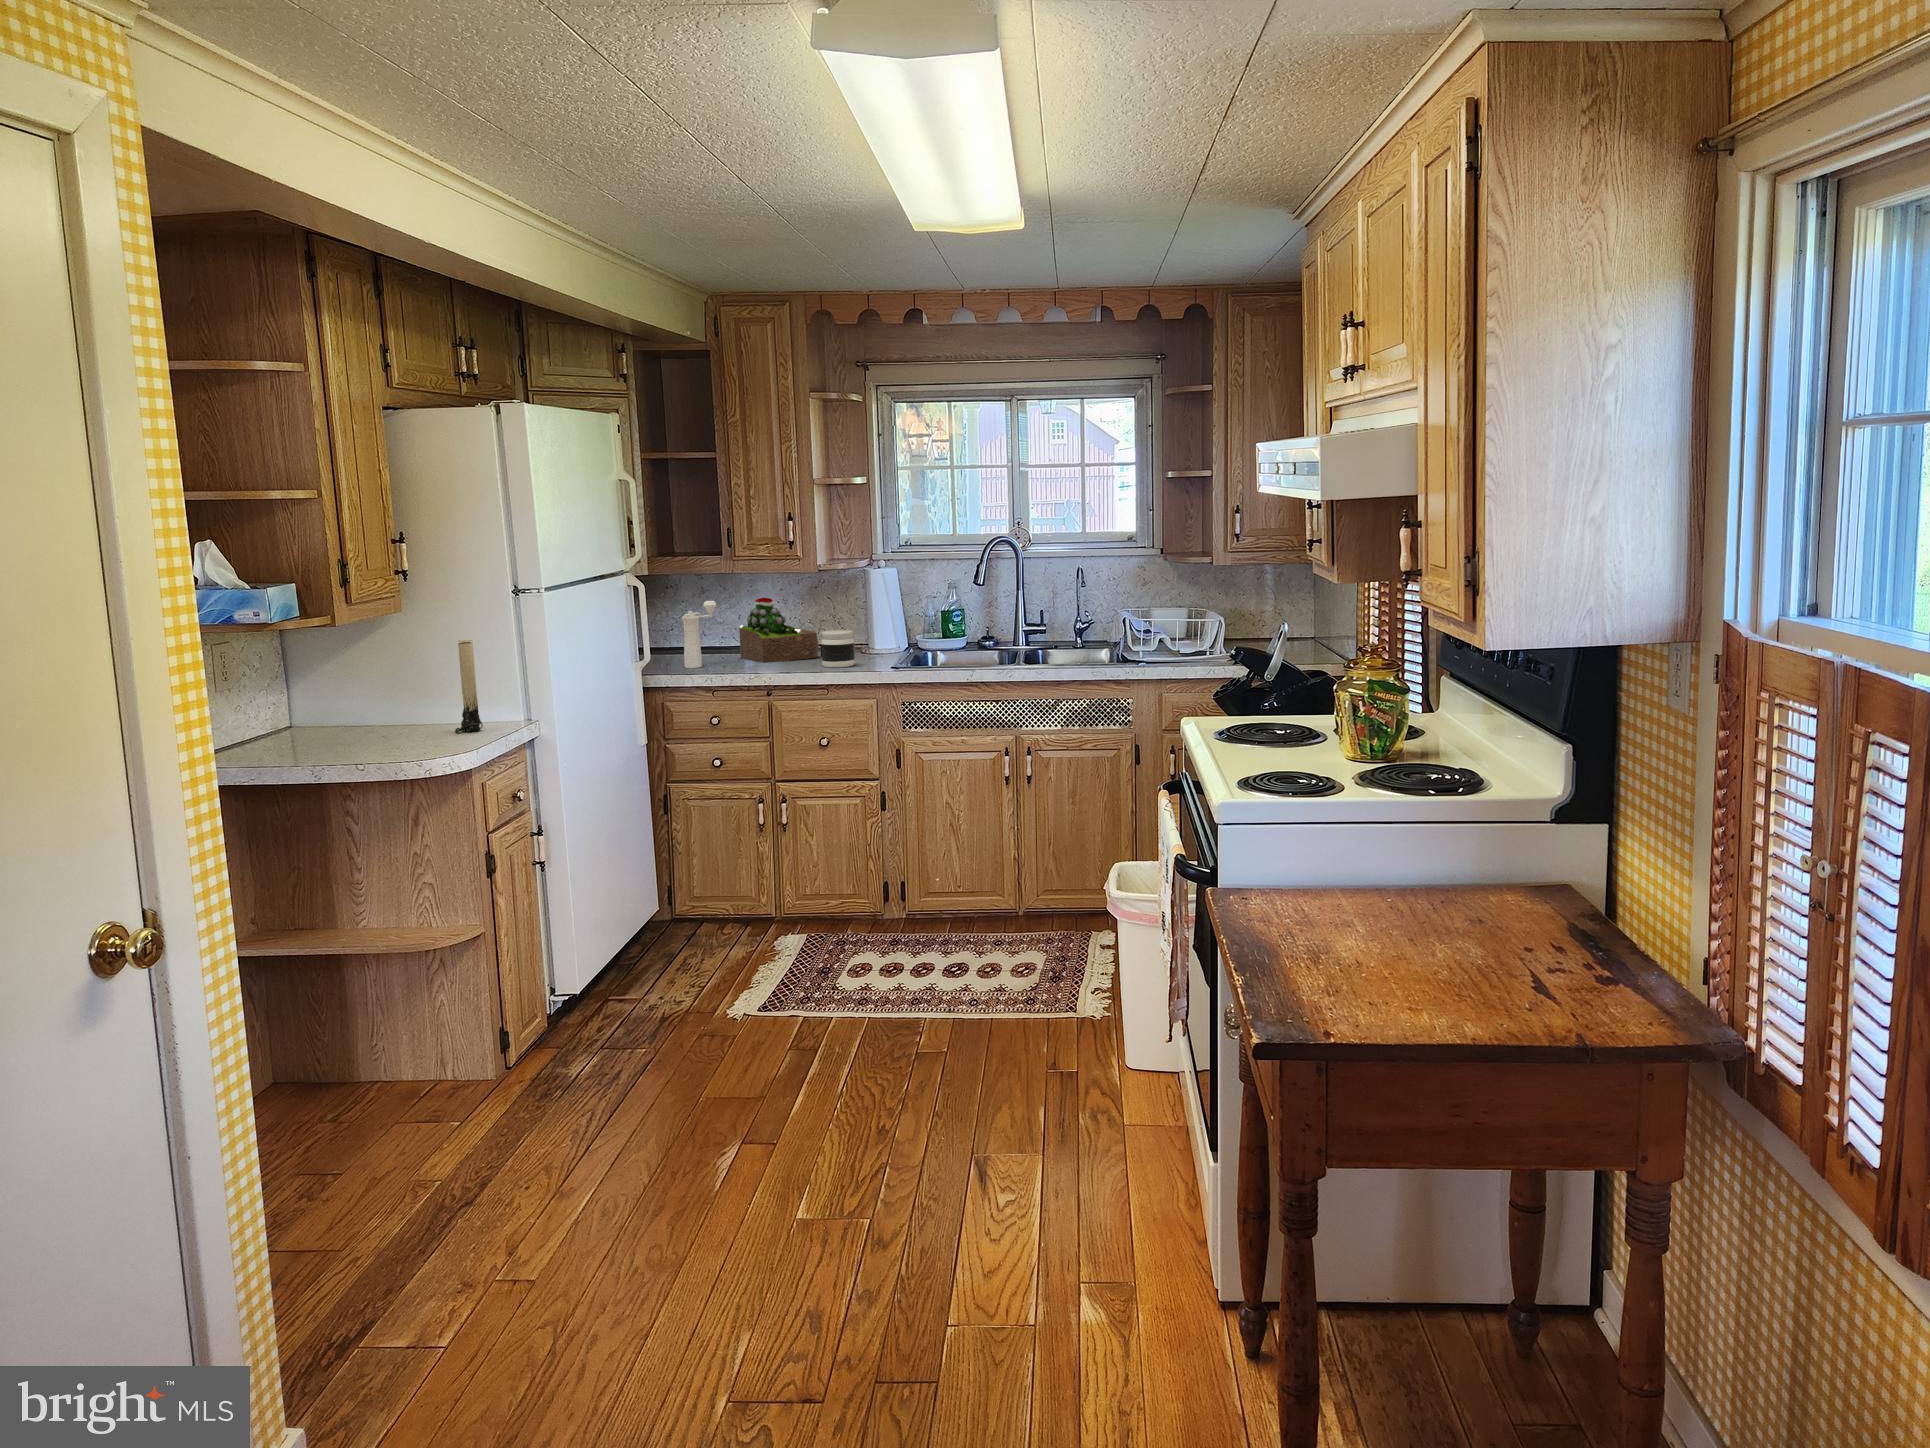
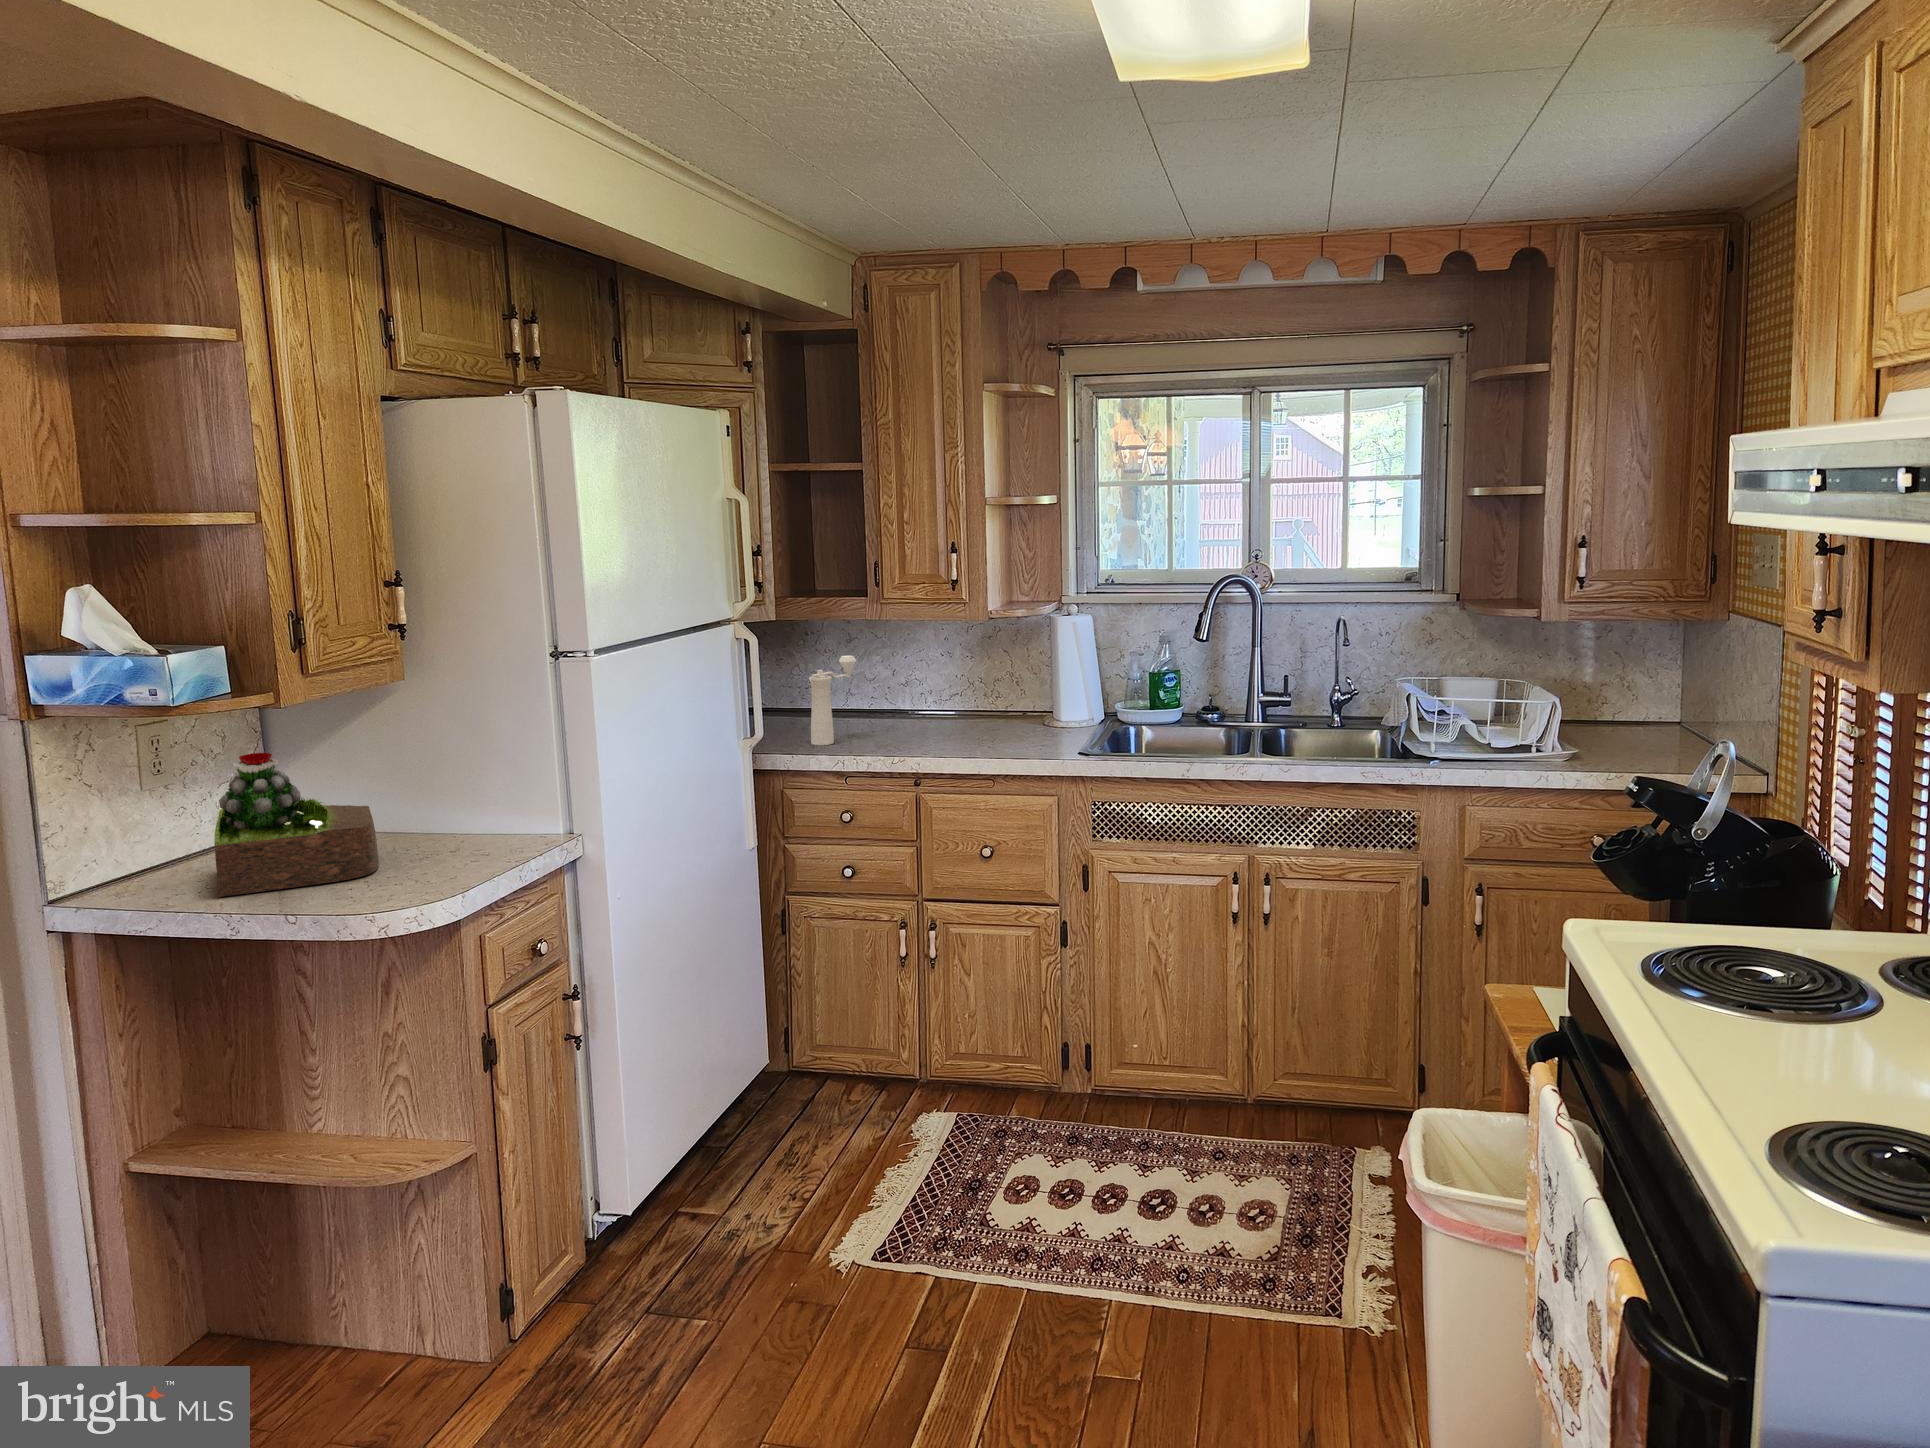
succulent plant: present [739,598,818,663] -> present [214,753,379,897]
jar: present [821,630,855,667] -> none [988,699,1033,751]
candle: present [455,639,483,733] -> none [460,722,500,855]

